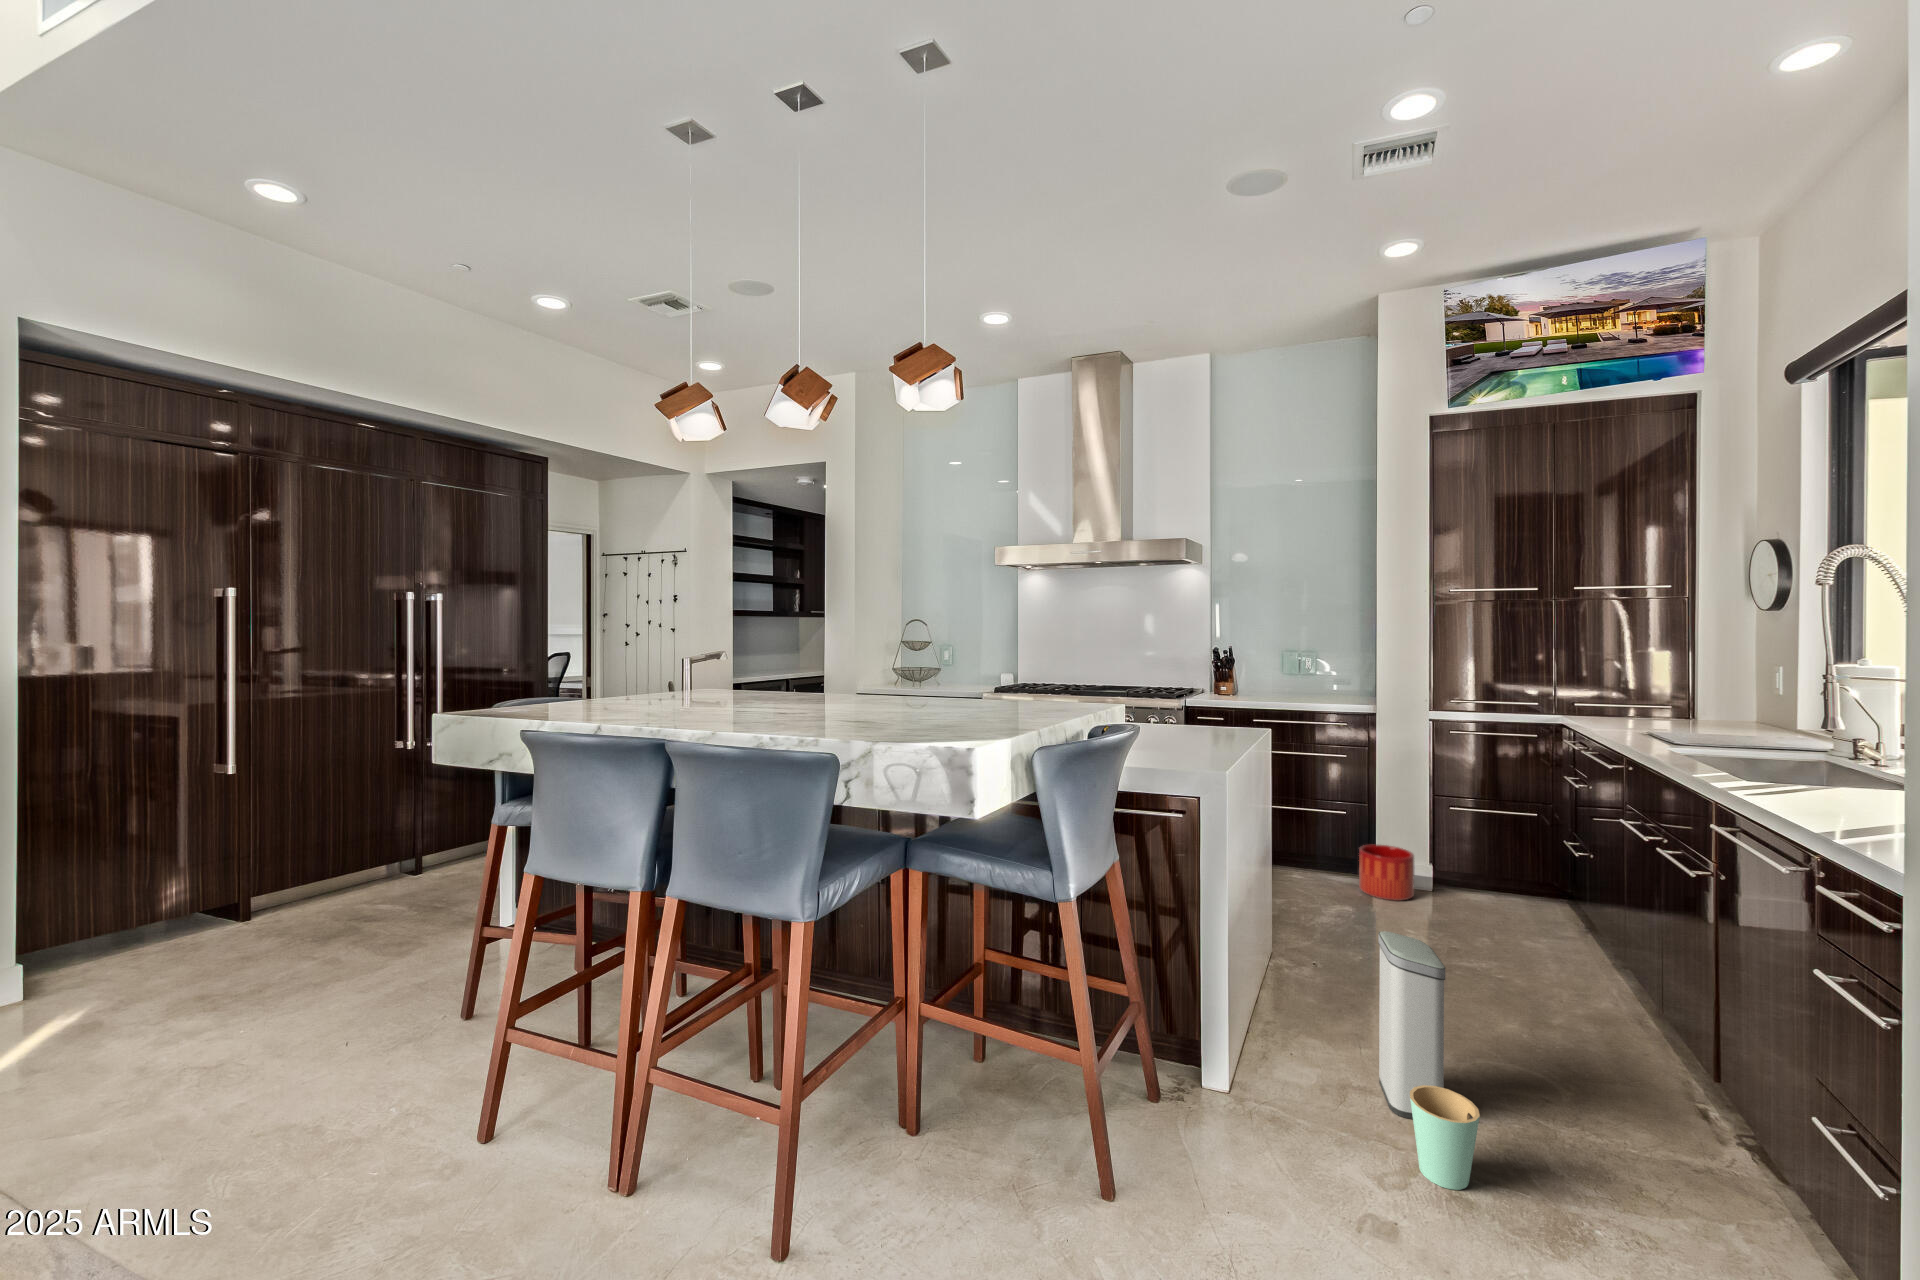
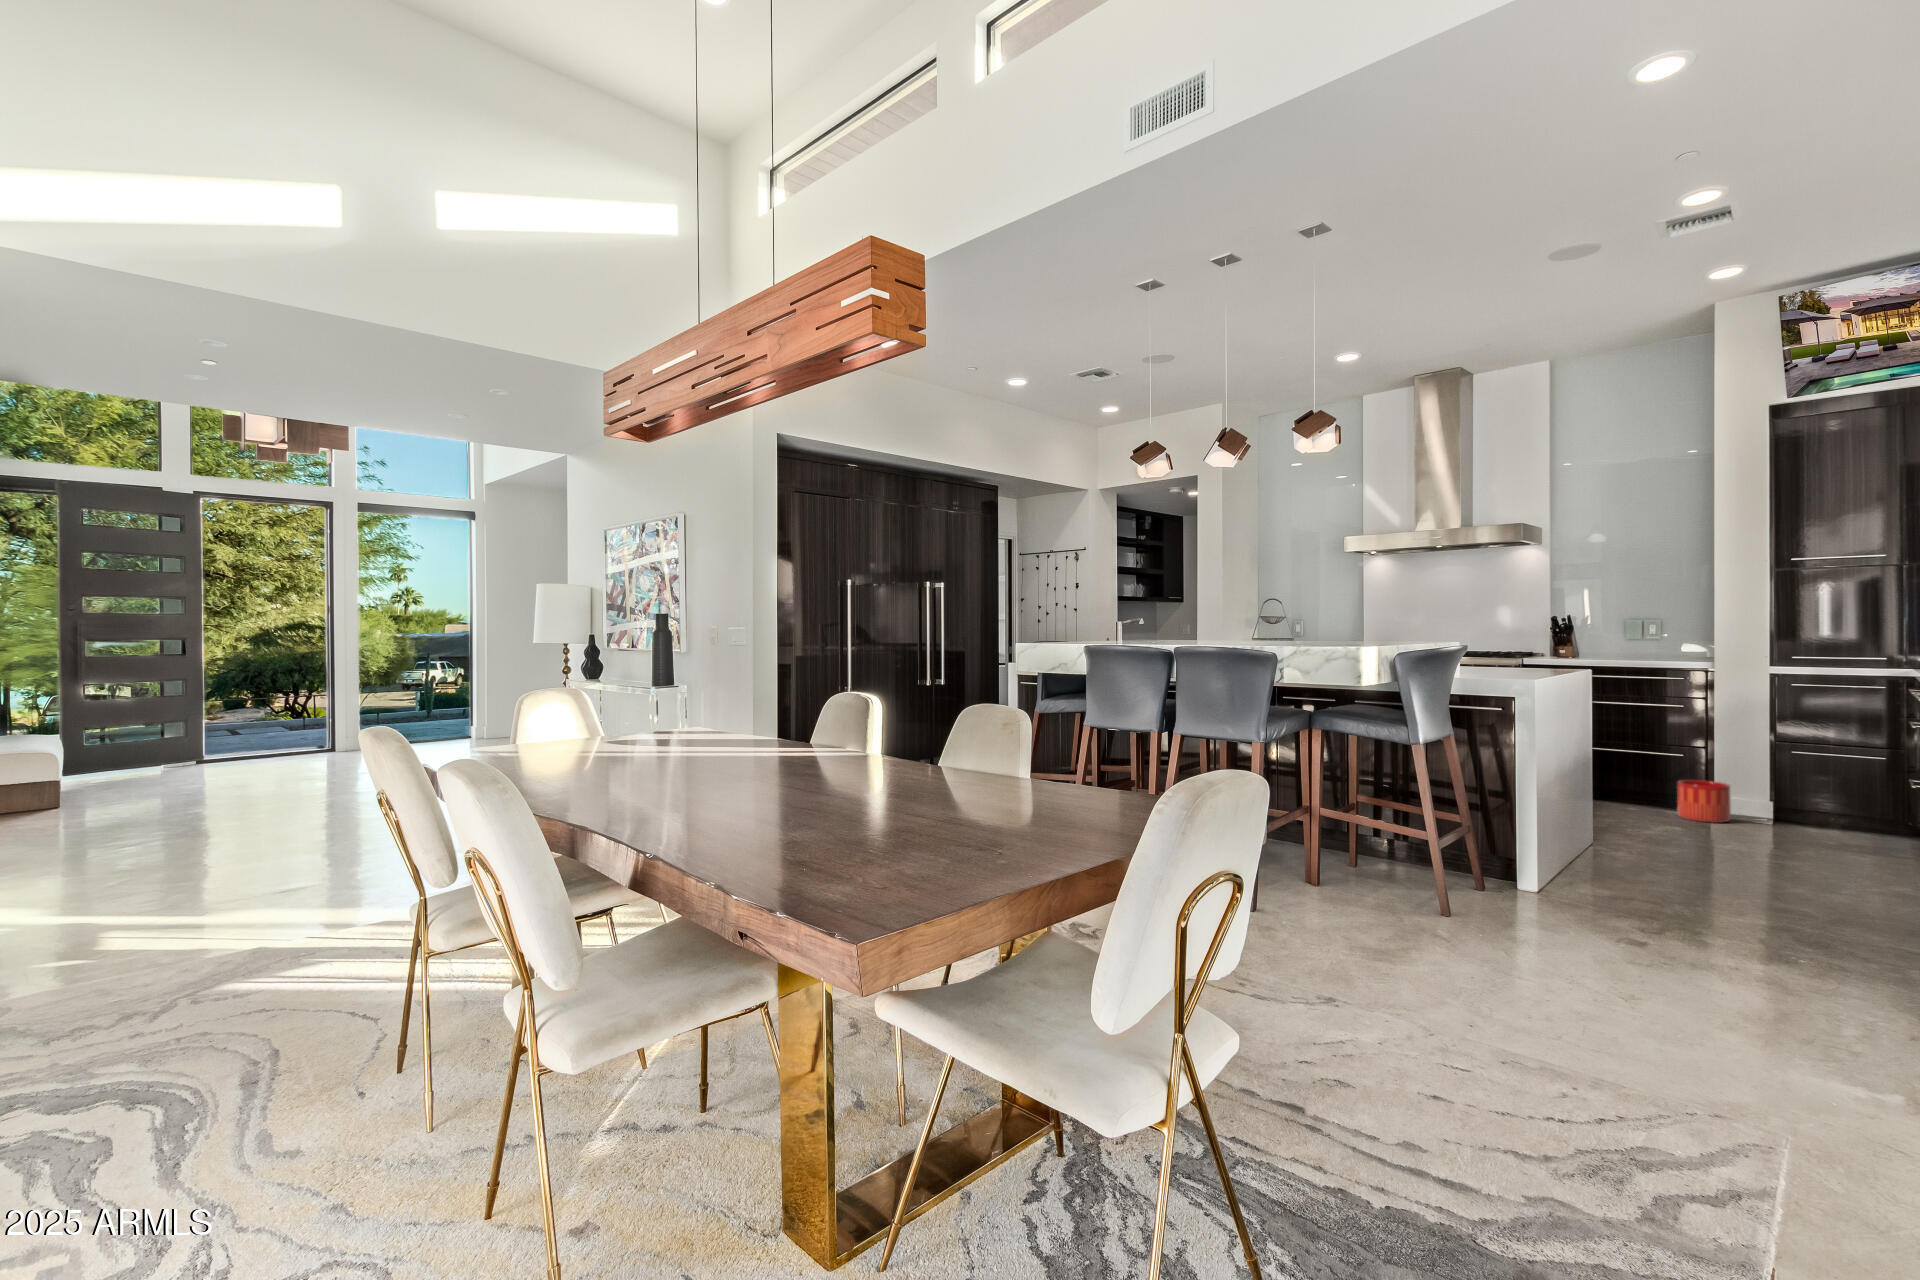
trash can: present [1378,931,1480,1190] -> none [1582,774,1628,893]

